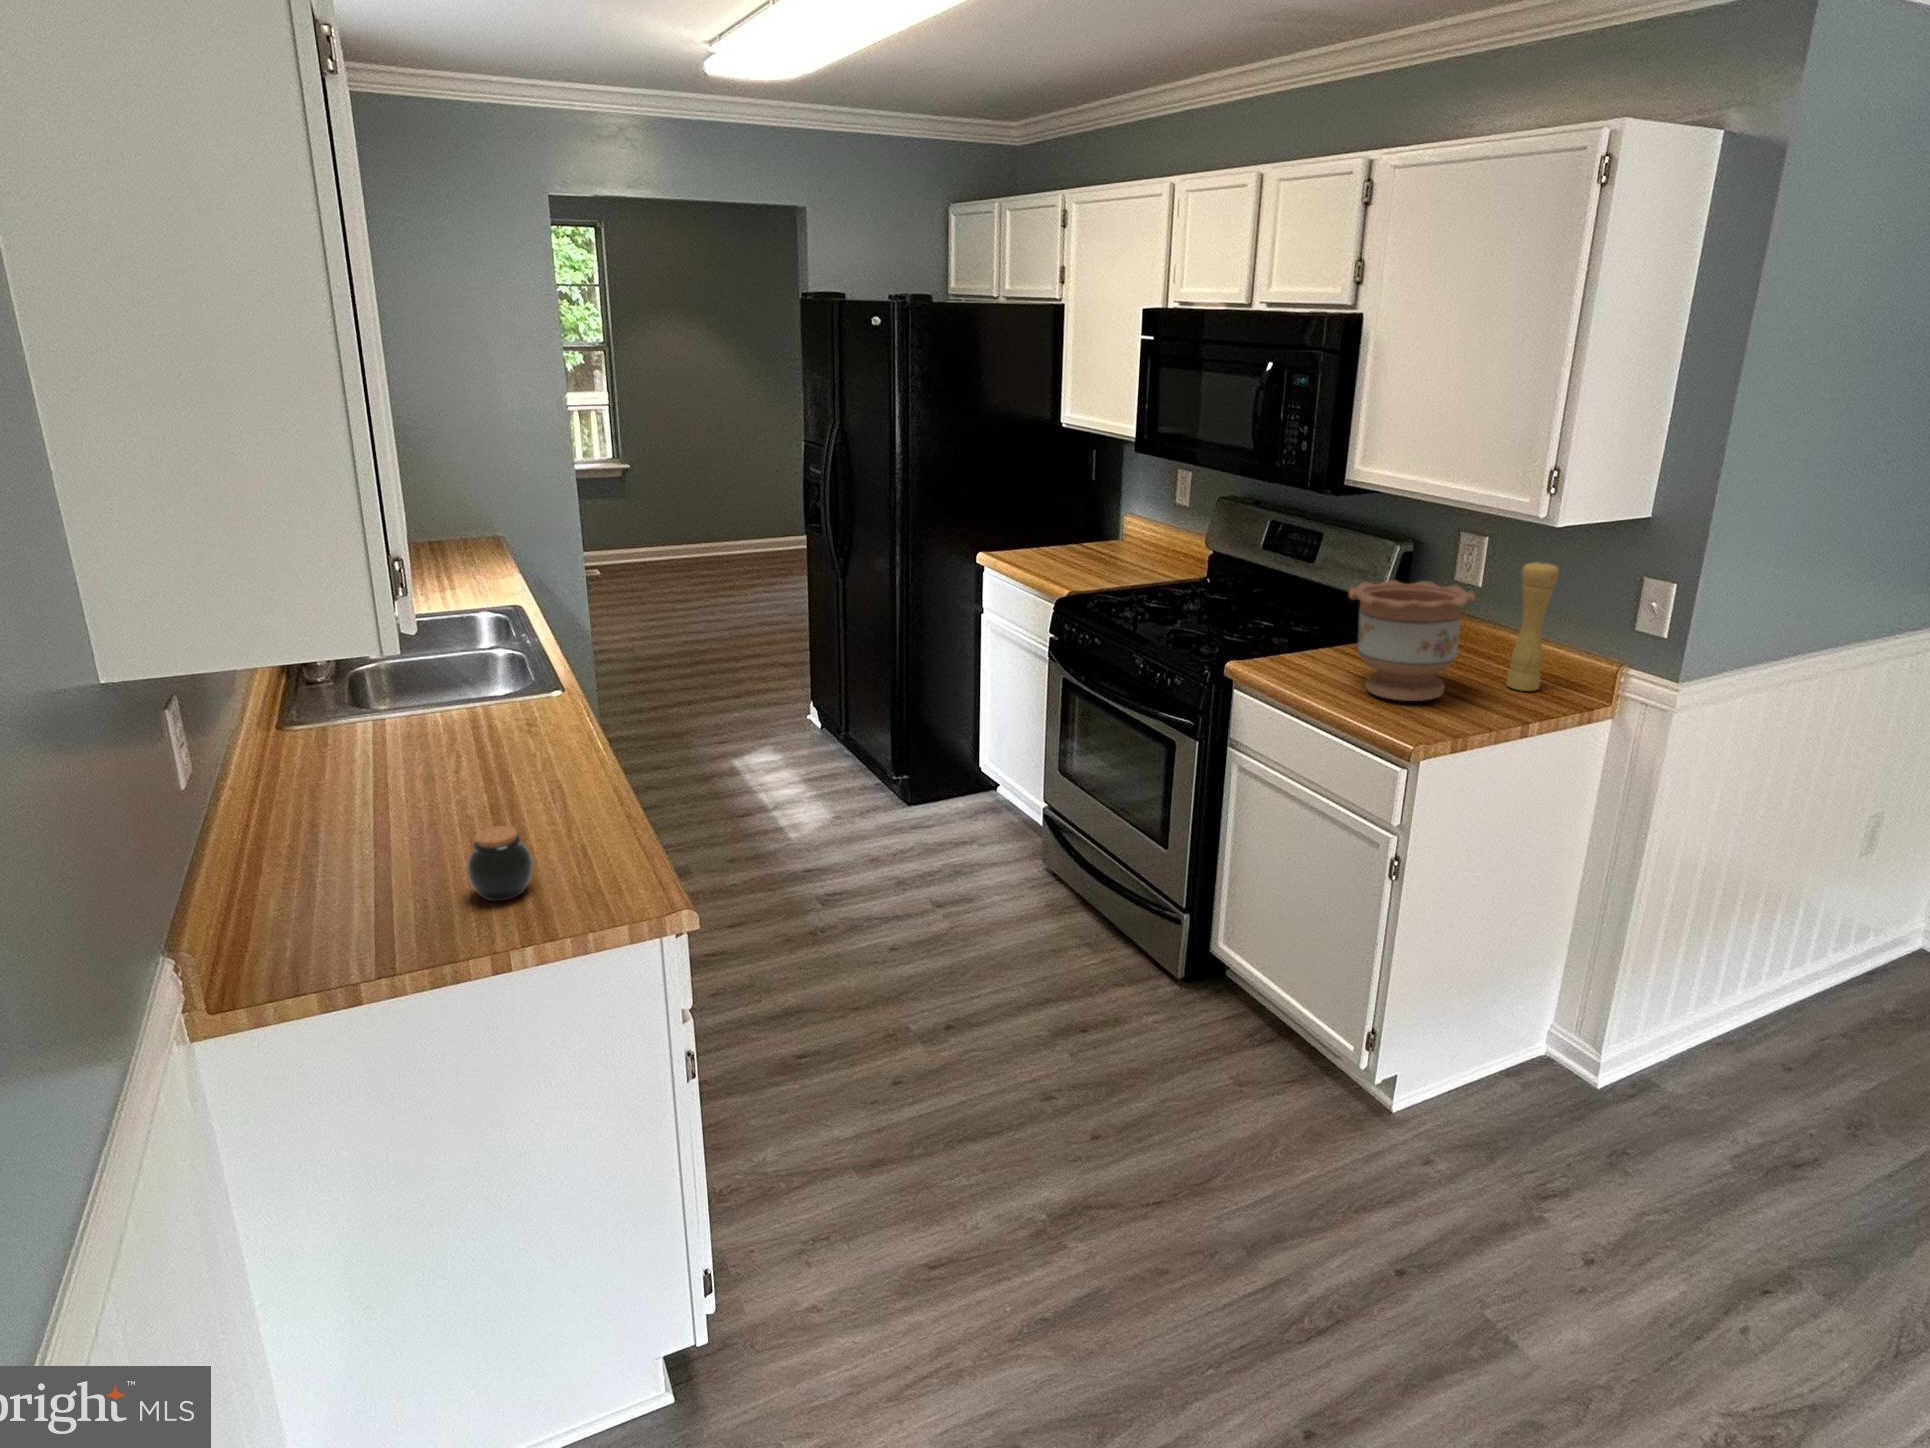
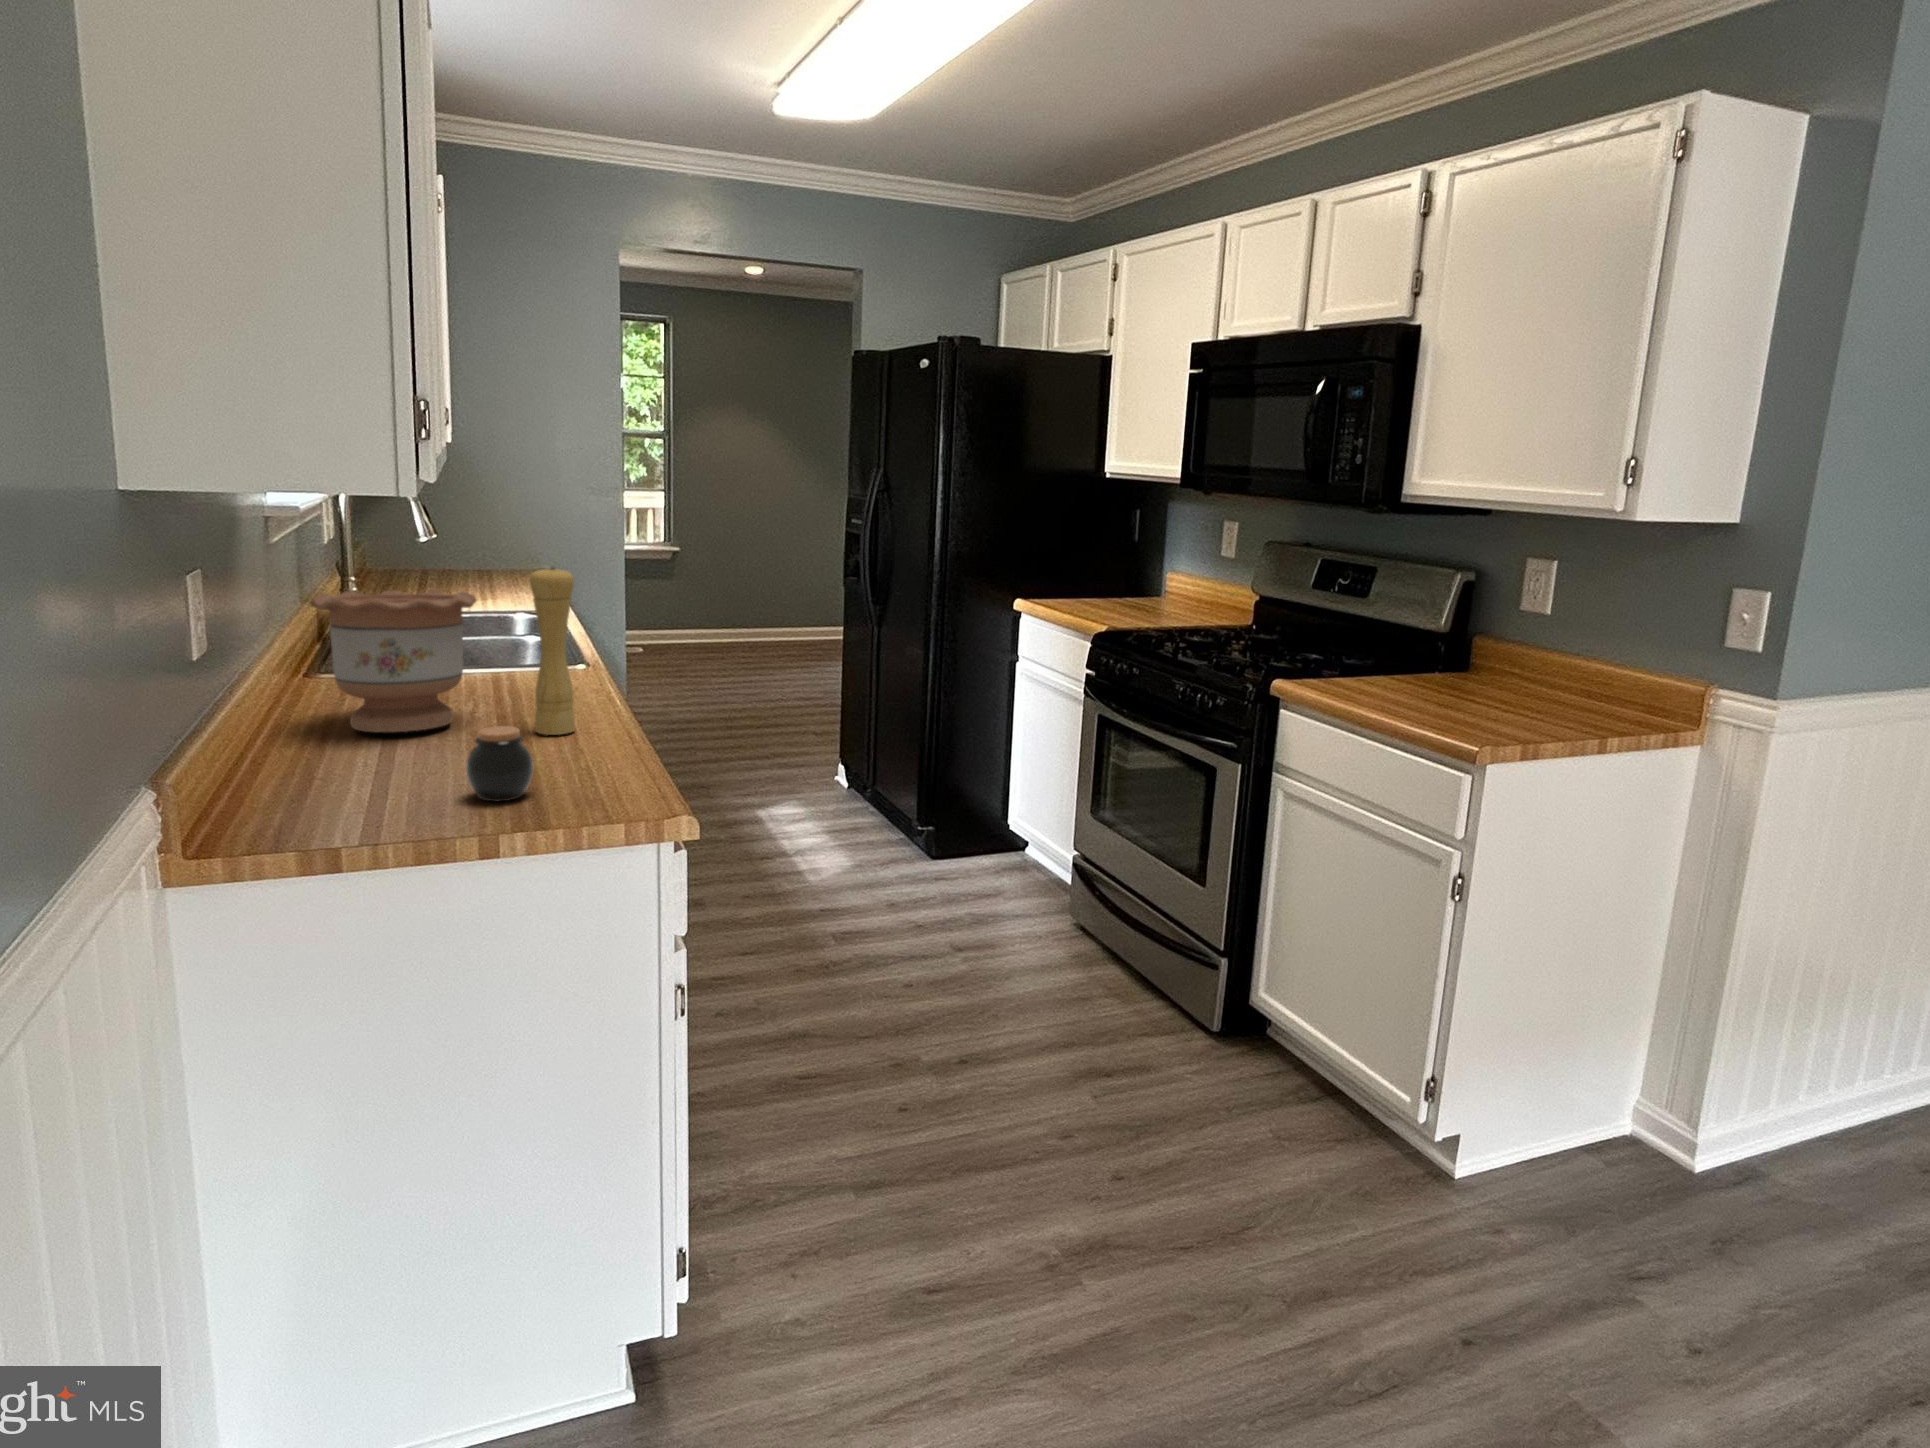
pepper mill: present [1506,561,1559,691] -> present [530,567,575,735]
flower pot: present [1349,580,1475,701] -> present [311,590,476,732]

